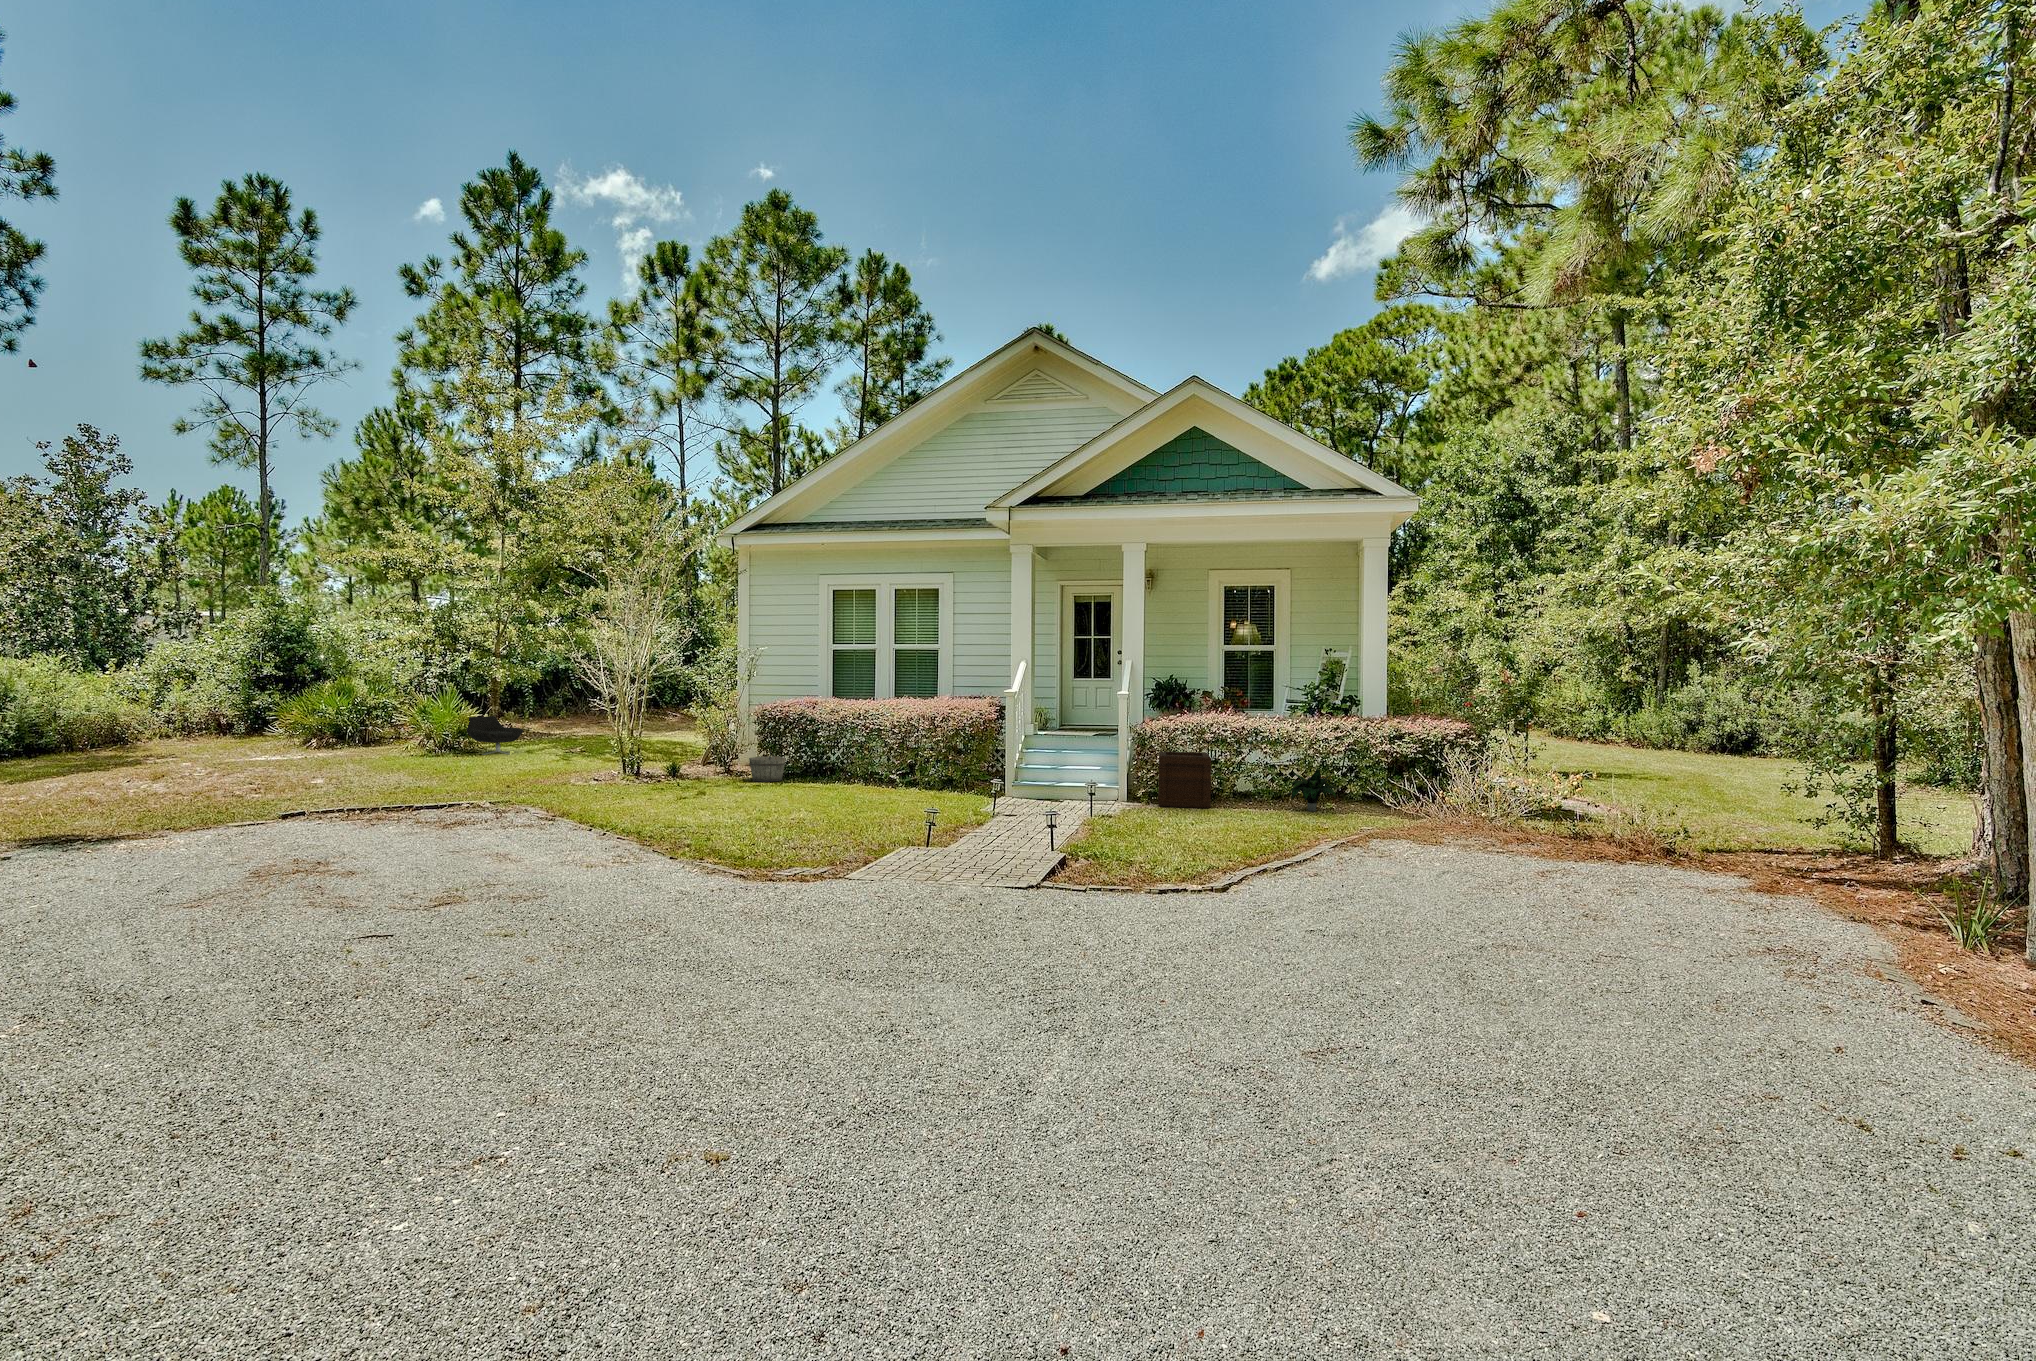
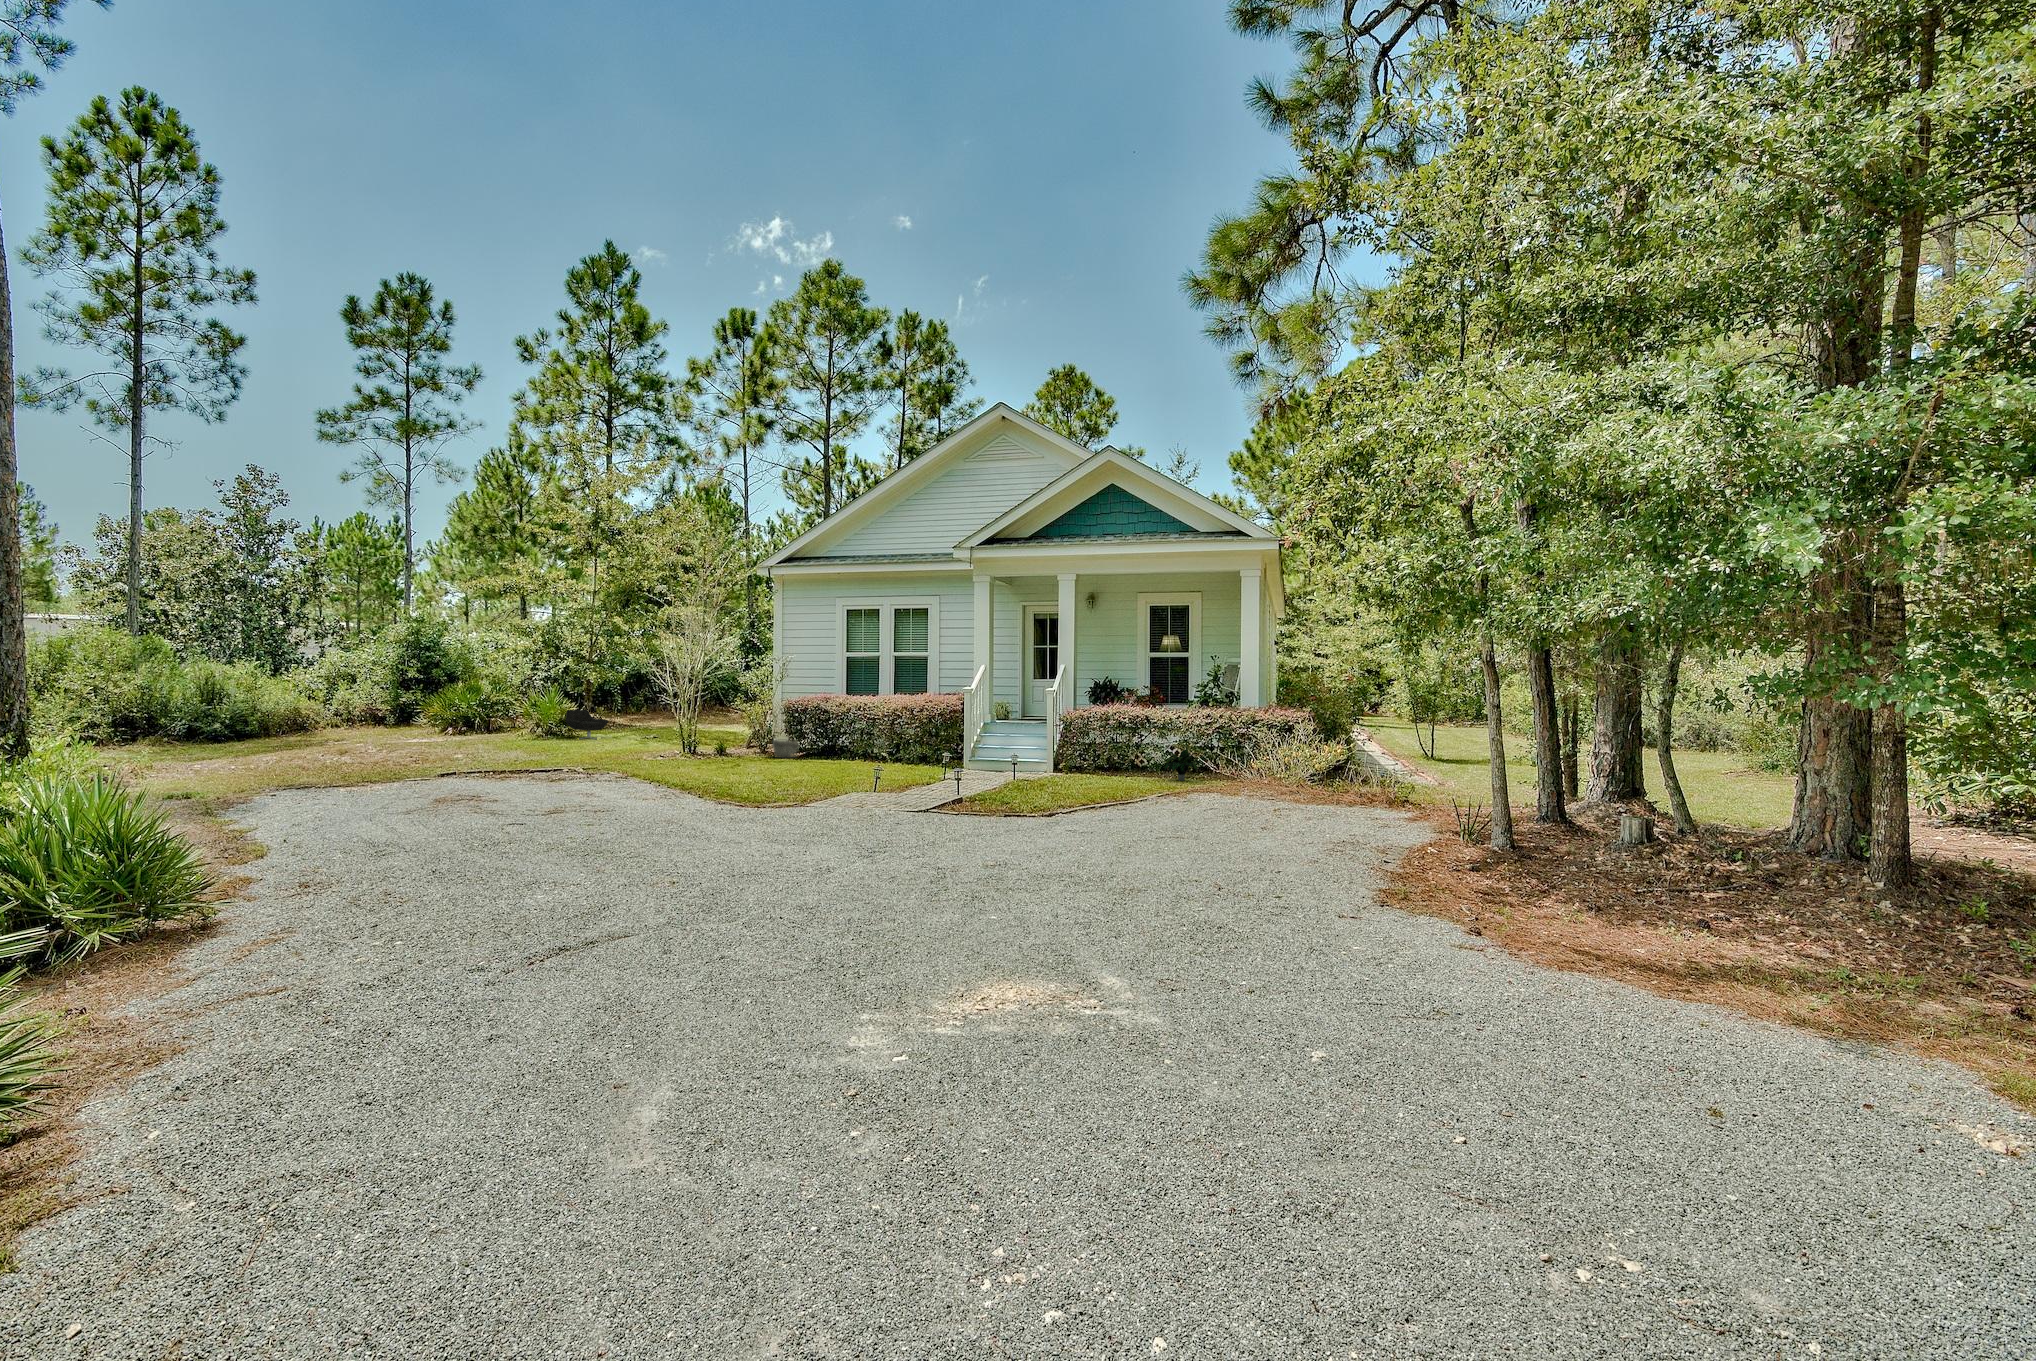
wooden crate: present [1158,751,1211,808] -> none [1066,736,1110,778]

